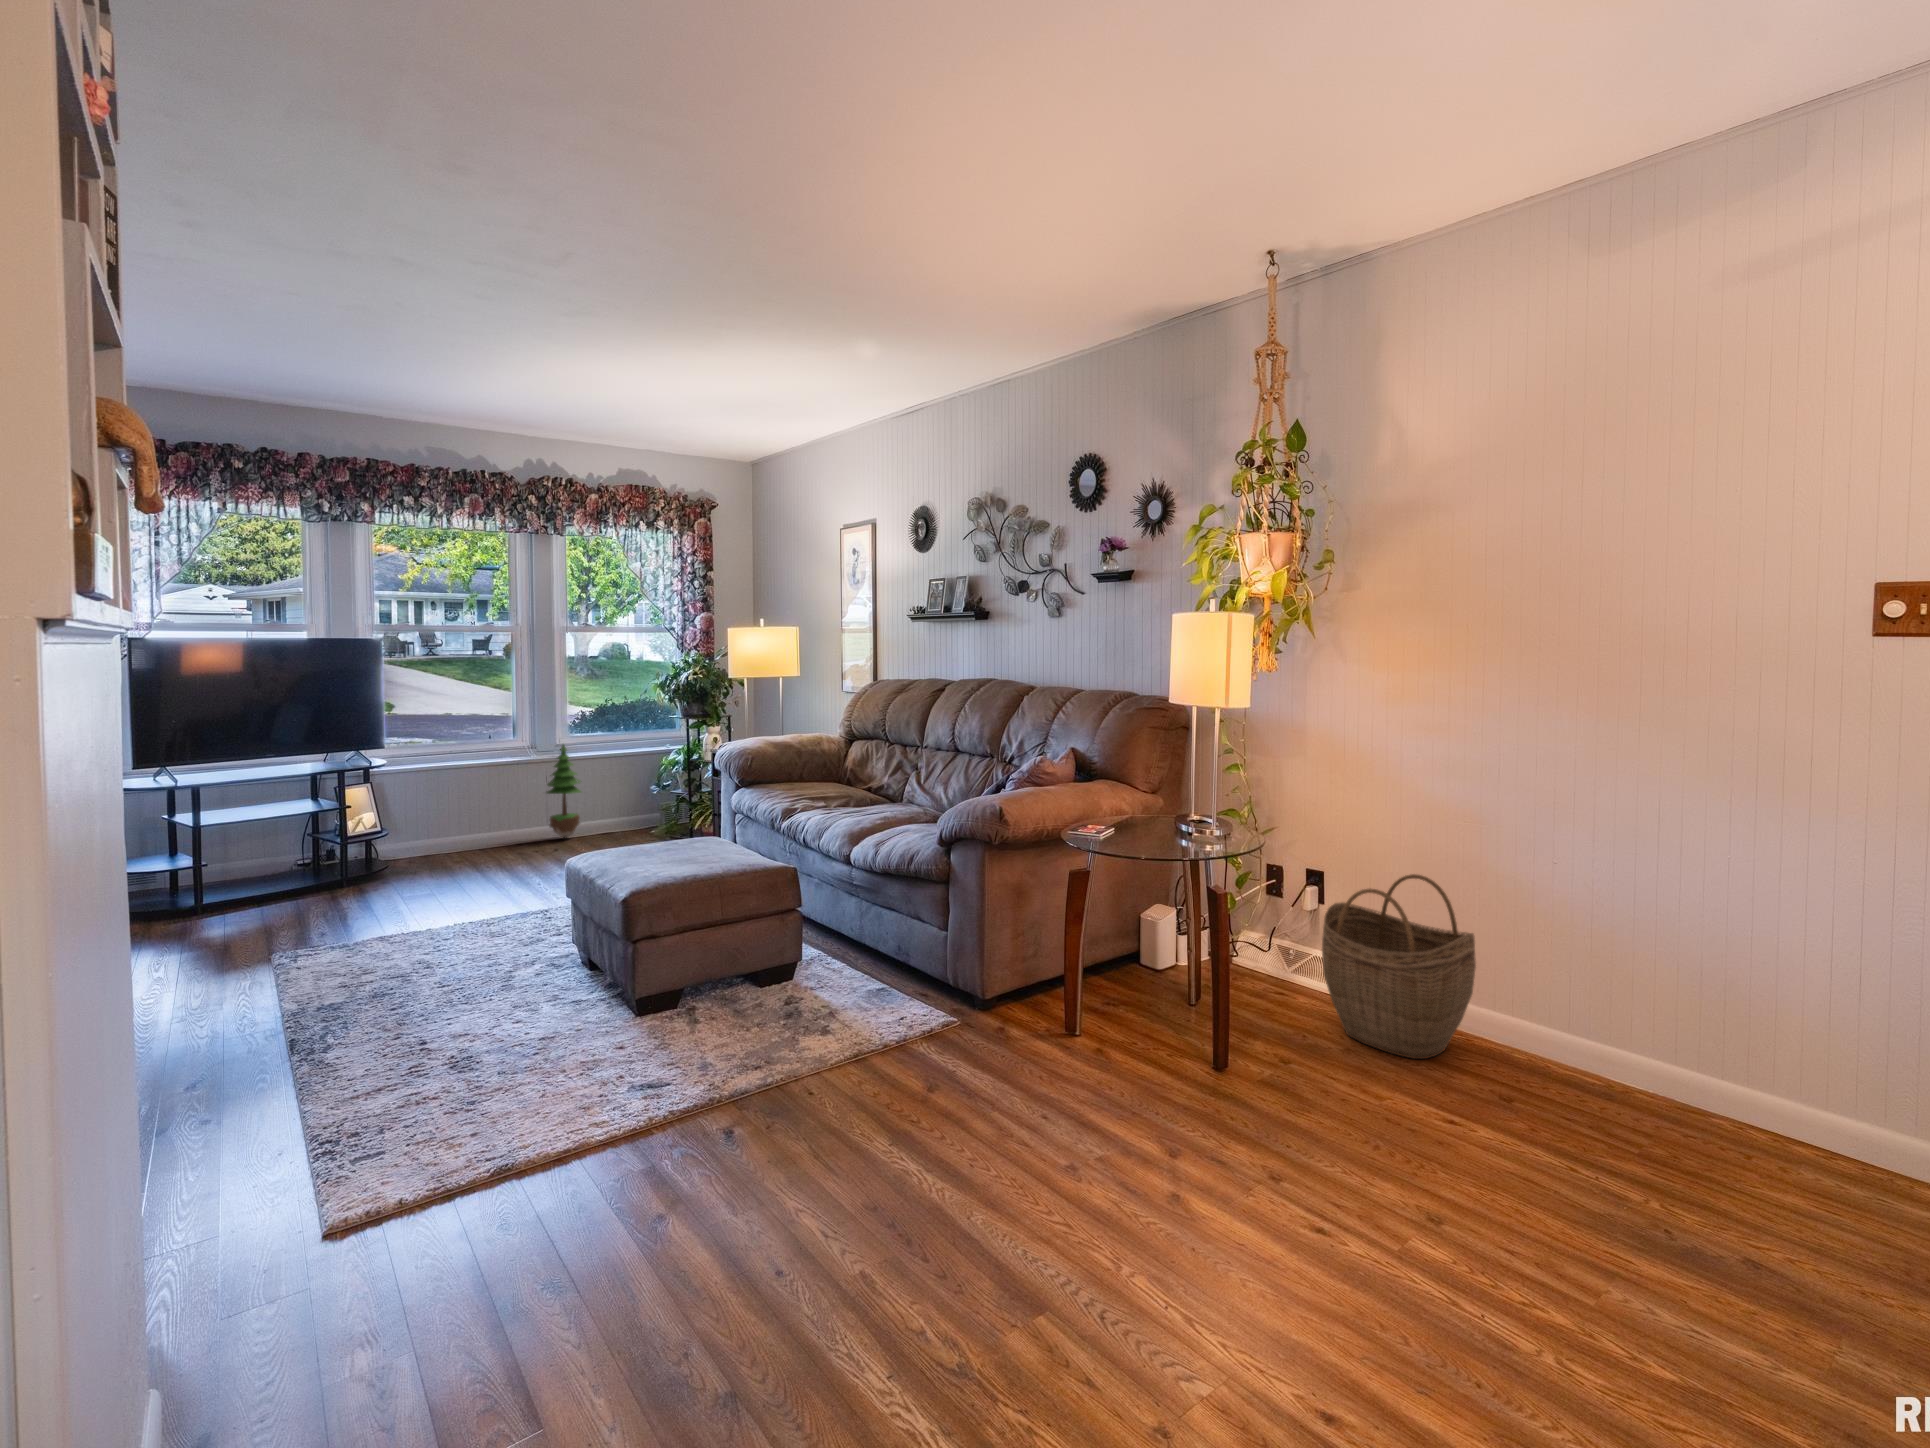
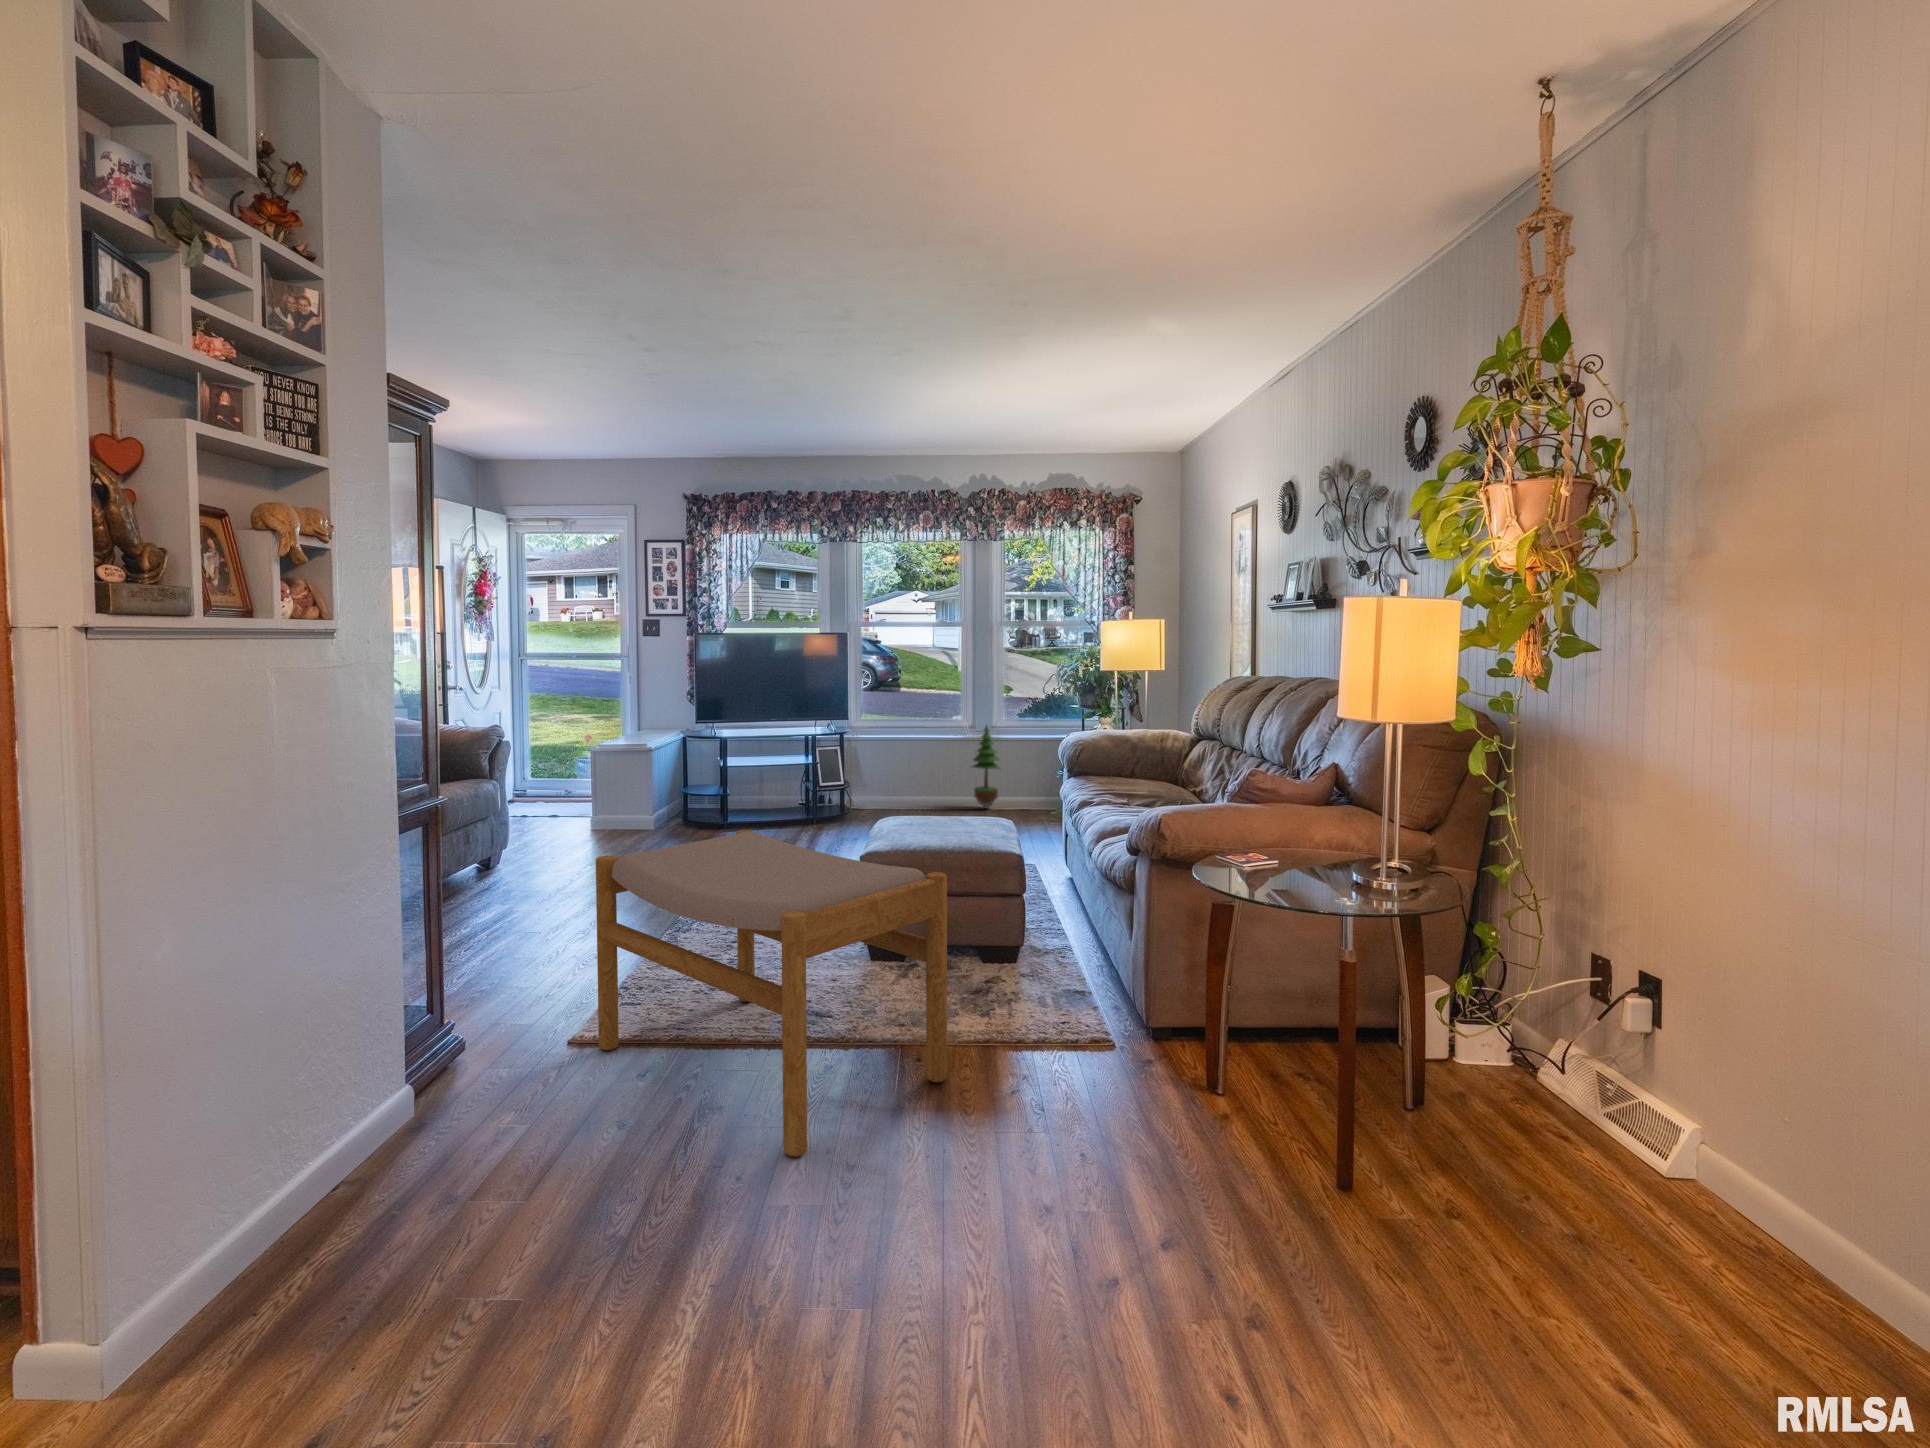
woven basket: present [1322,874,1476,1059] -> none [1557,1000,1836,1304]
footstool: none [420,898,890,1241] -> present [596,830,947,1157]

